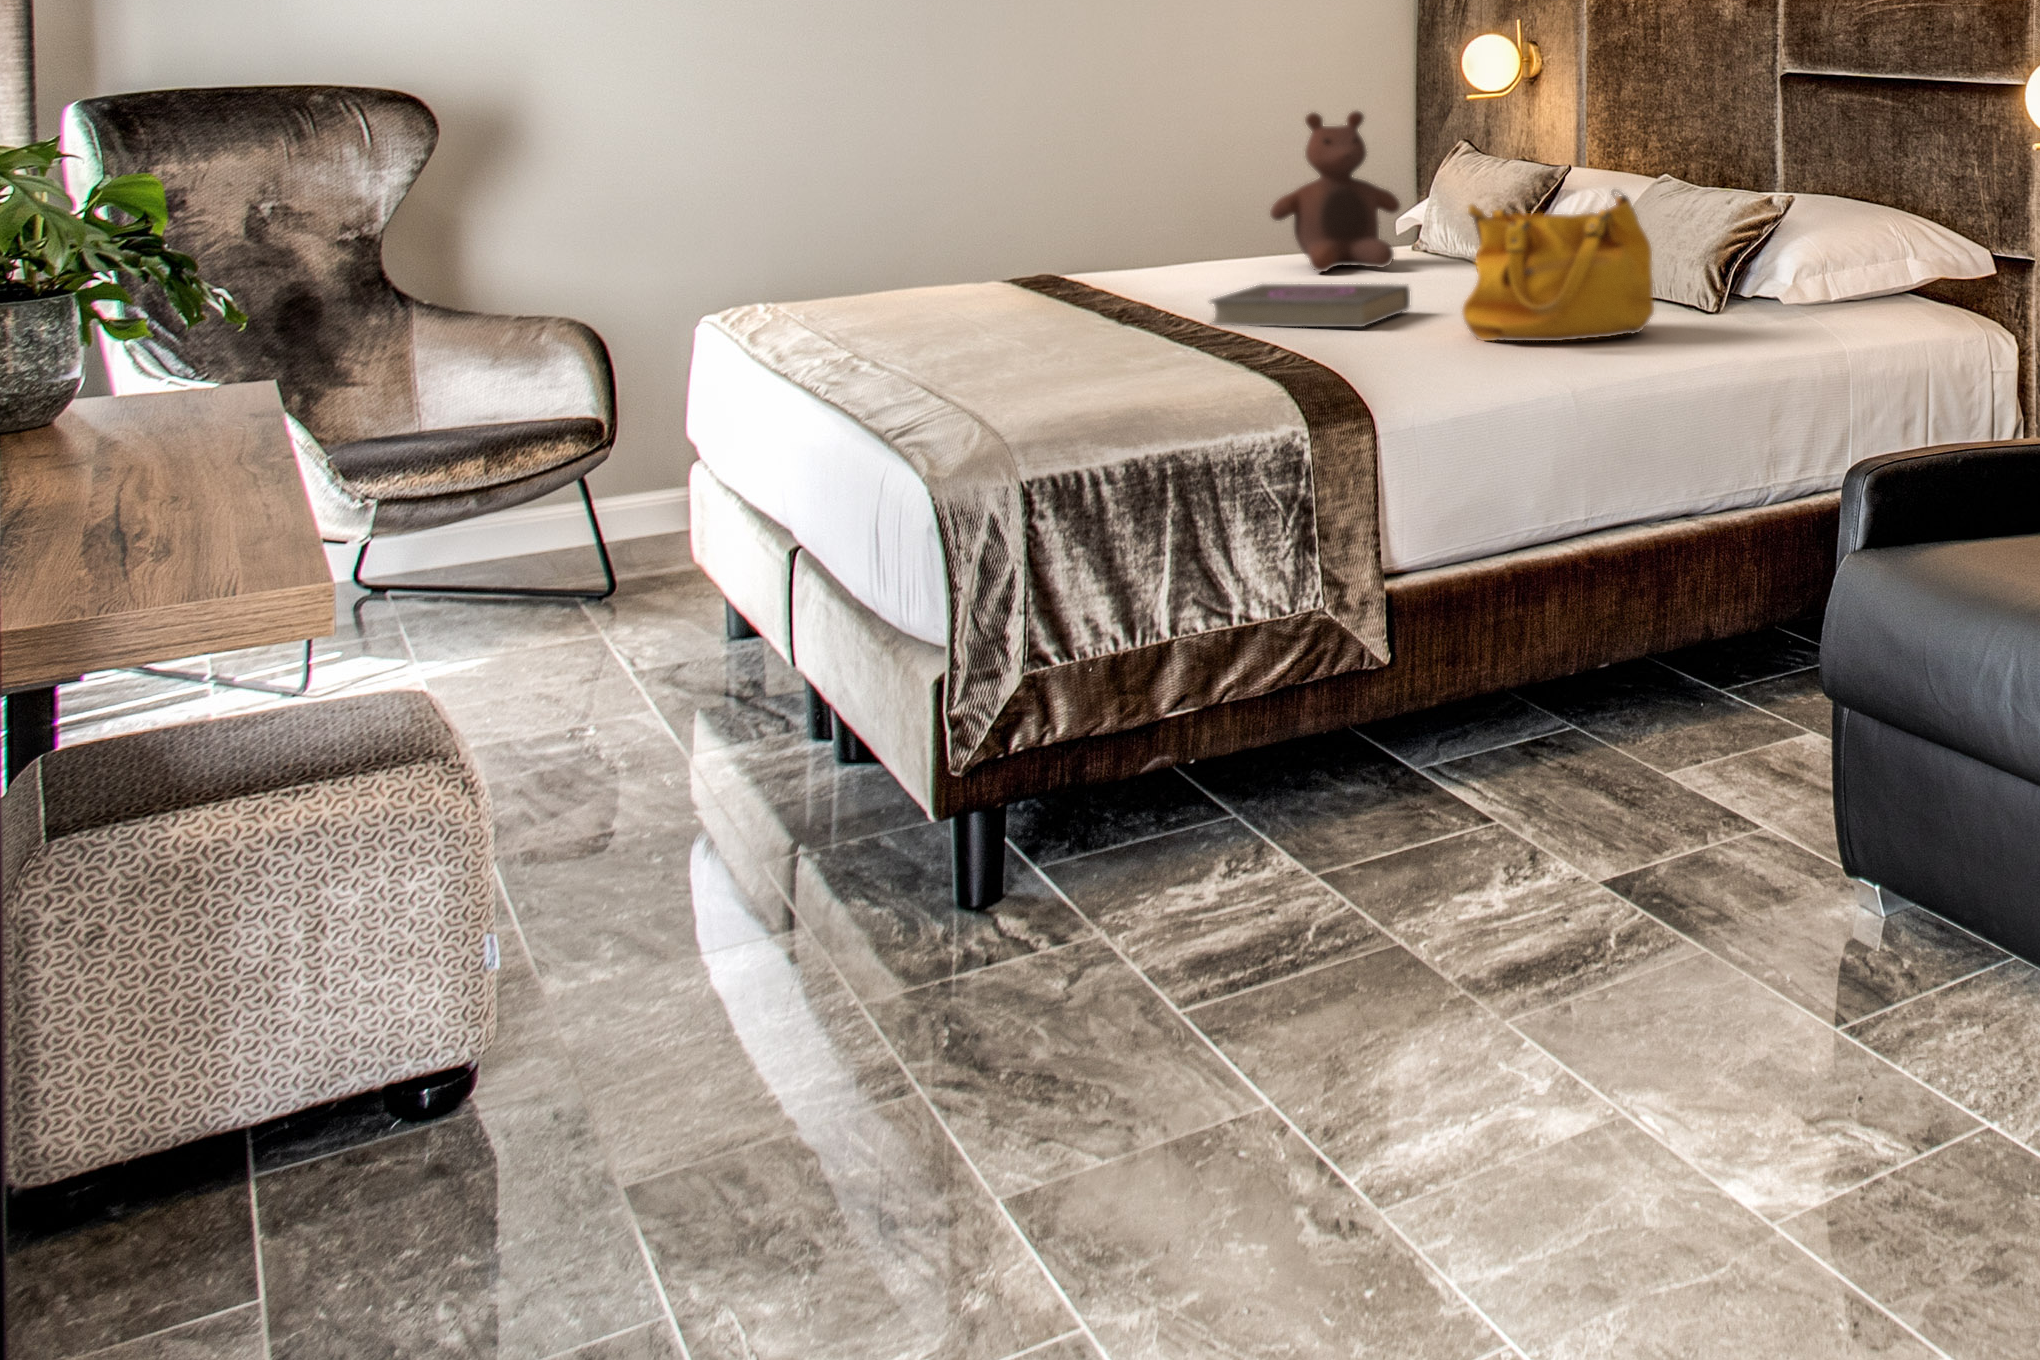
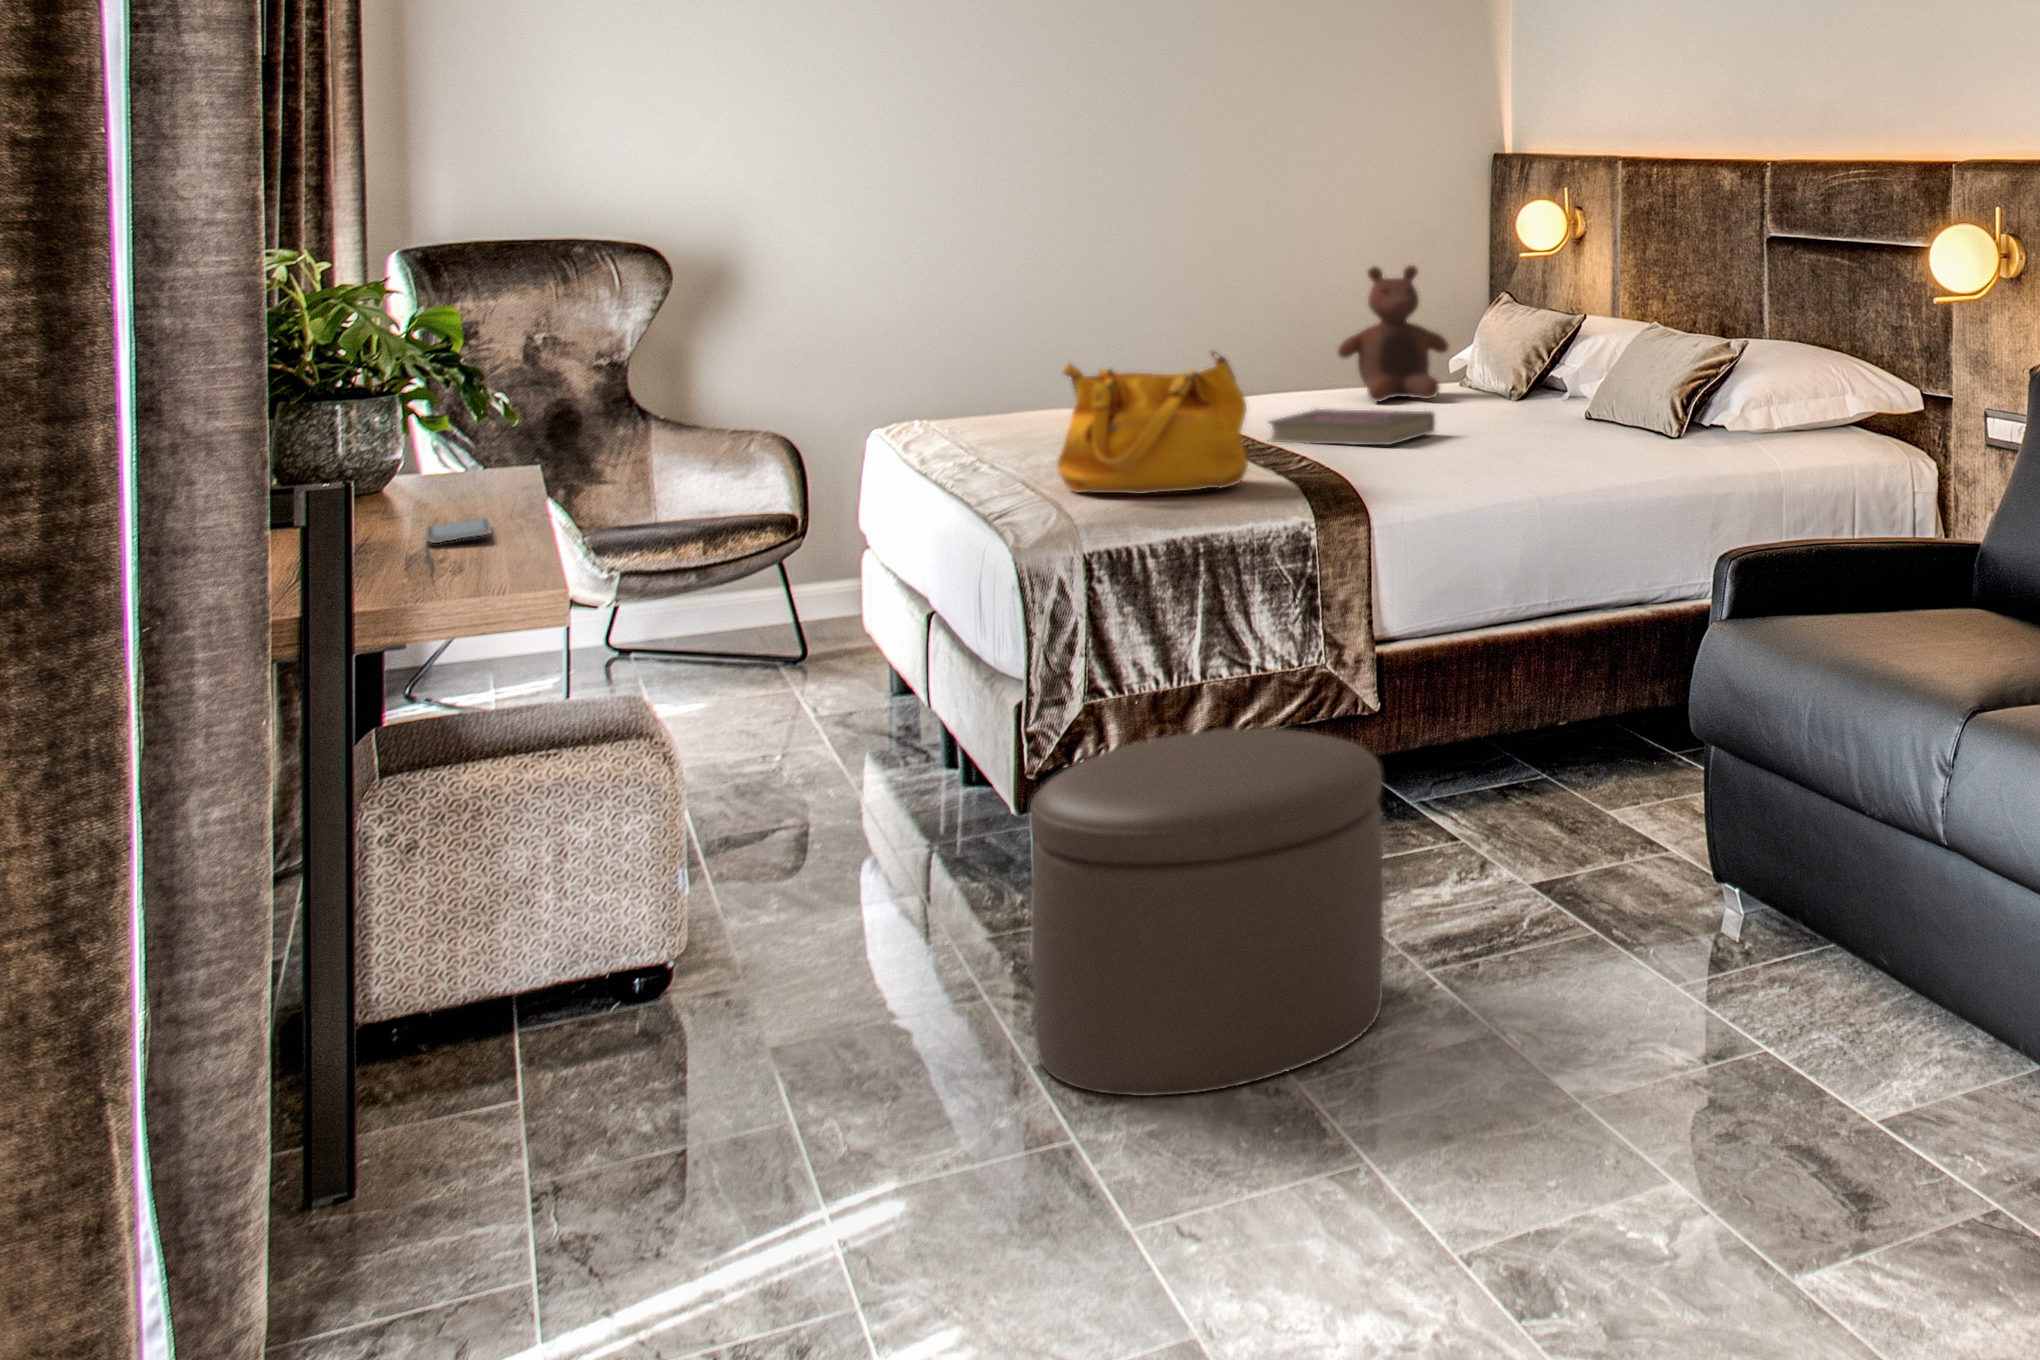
handbag: present [1462,190,1654,341] -> present [1057,352,1248,494]
smartphone: none [116,473,215,515] -> present [426,519,491,543]
ottoman: none [995,715,1465,1245] -> present [1029,729,1383,1096]

